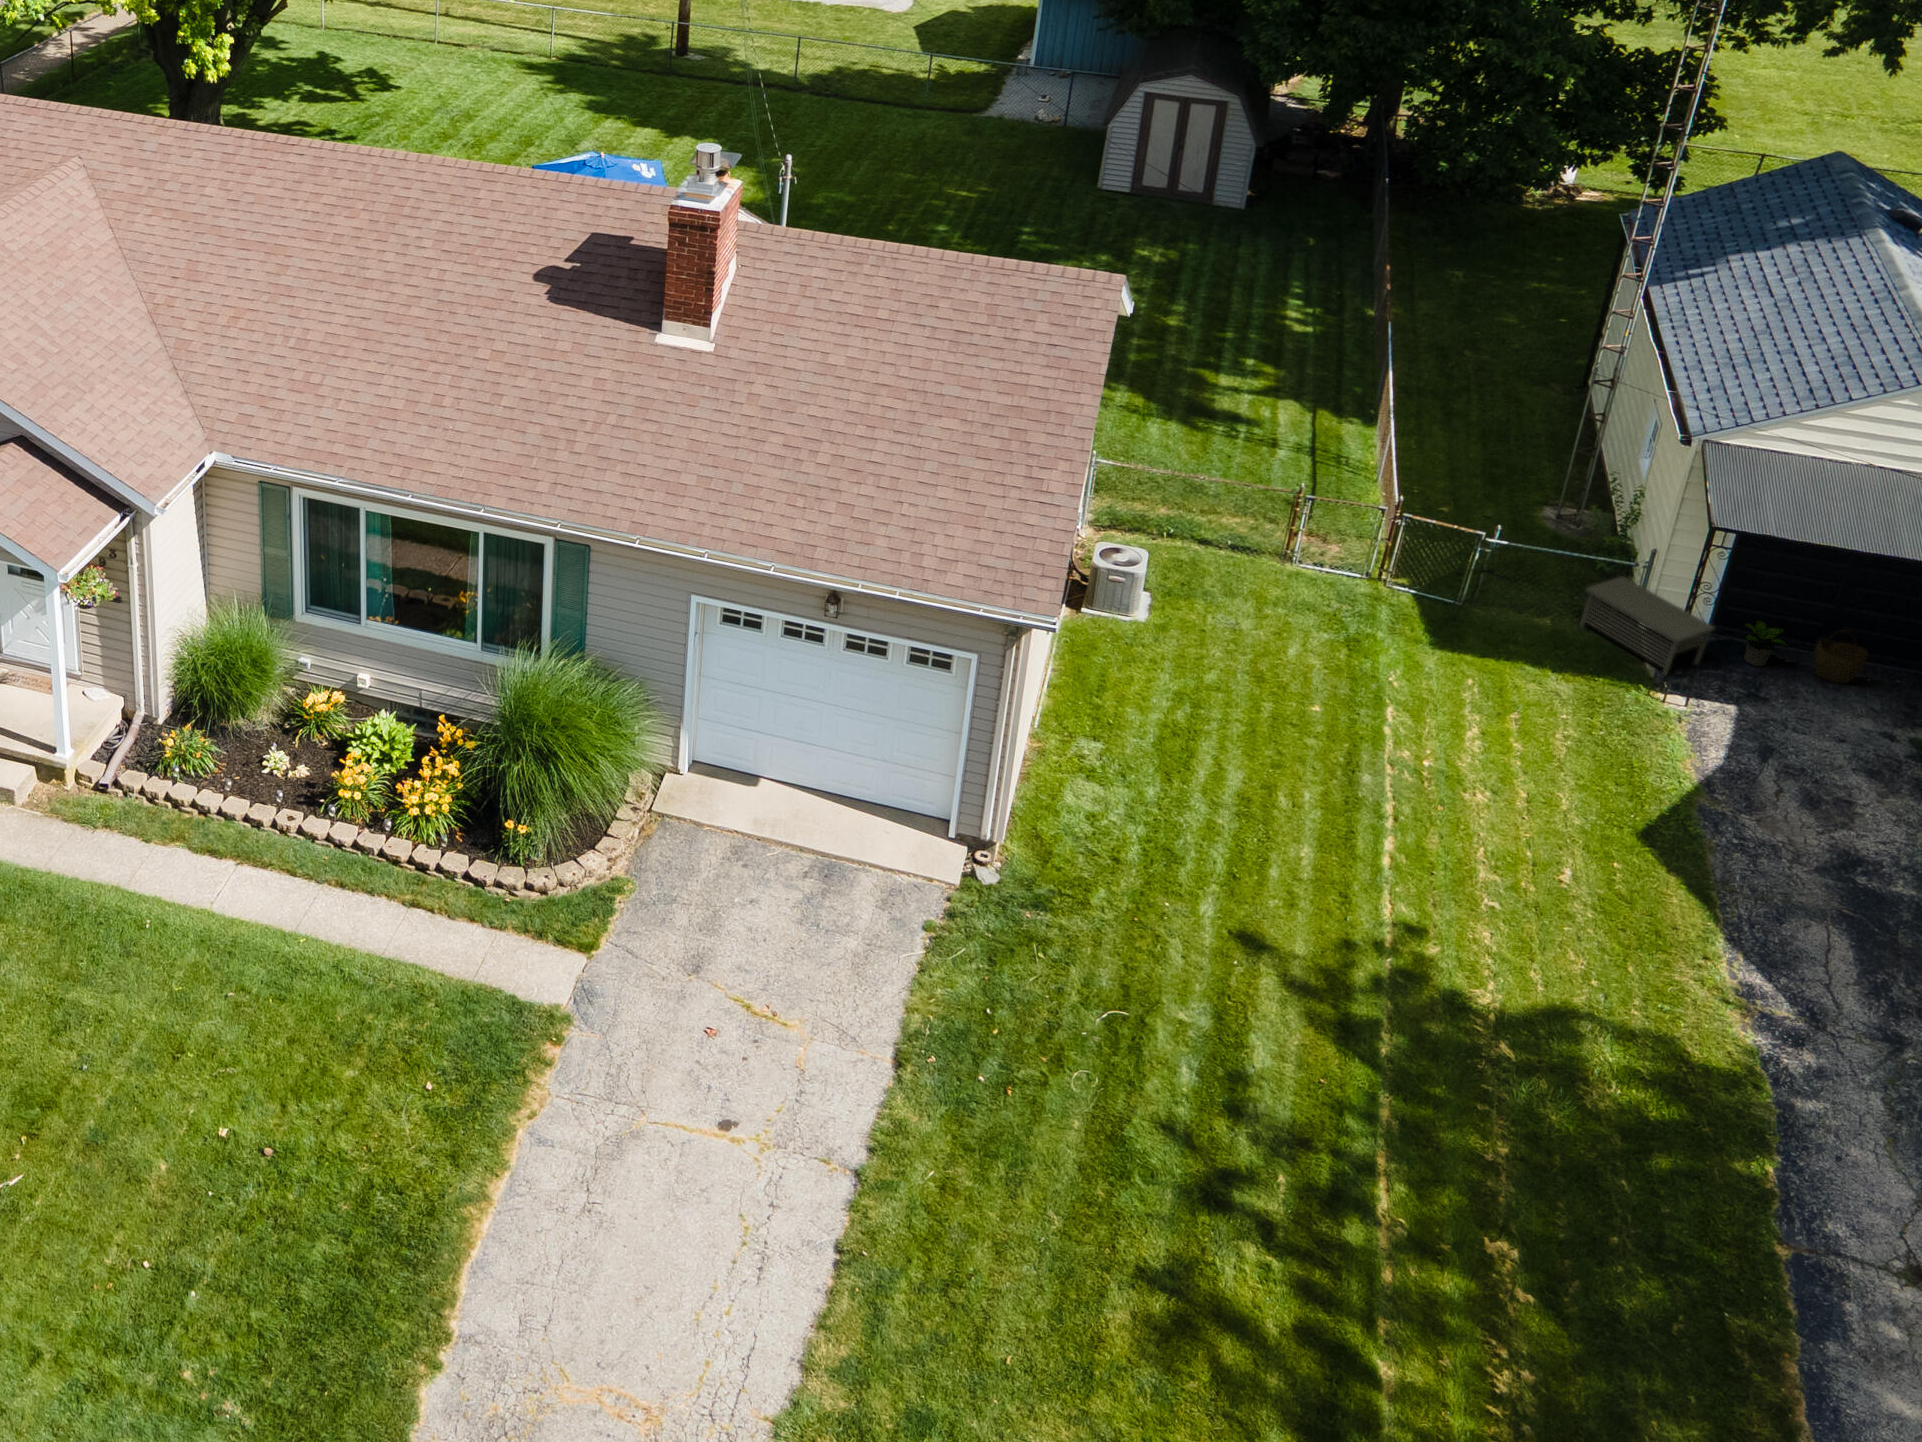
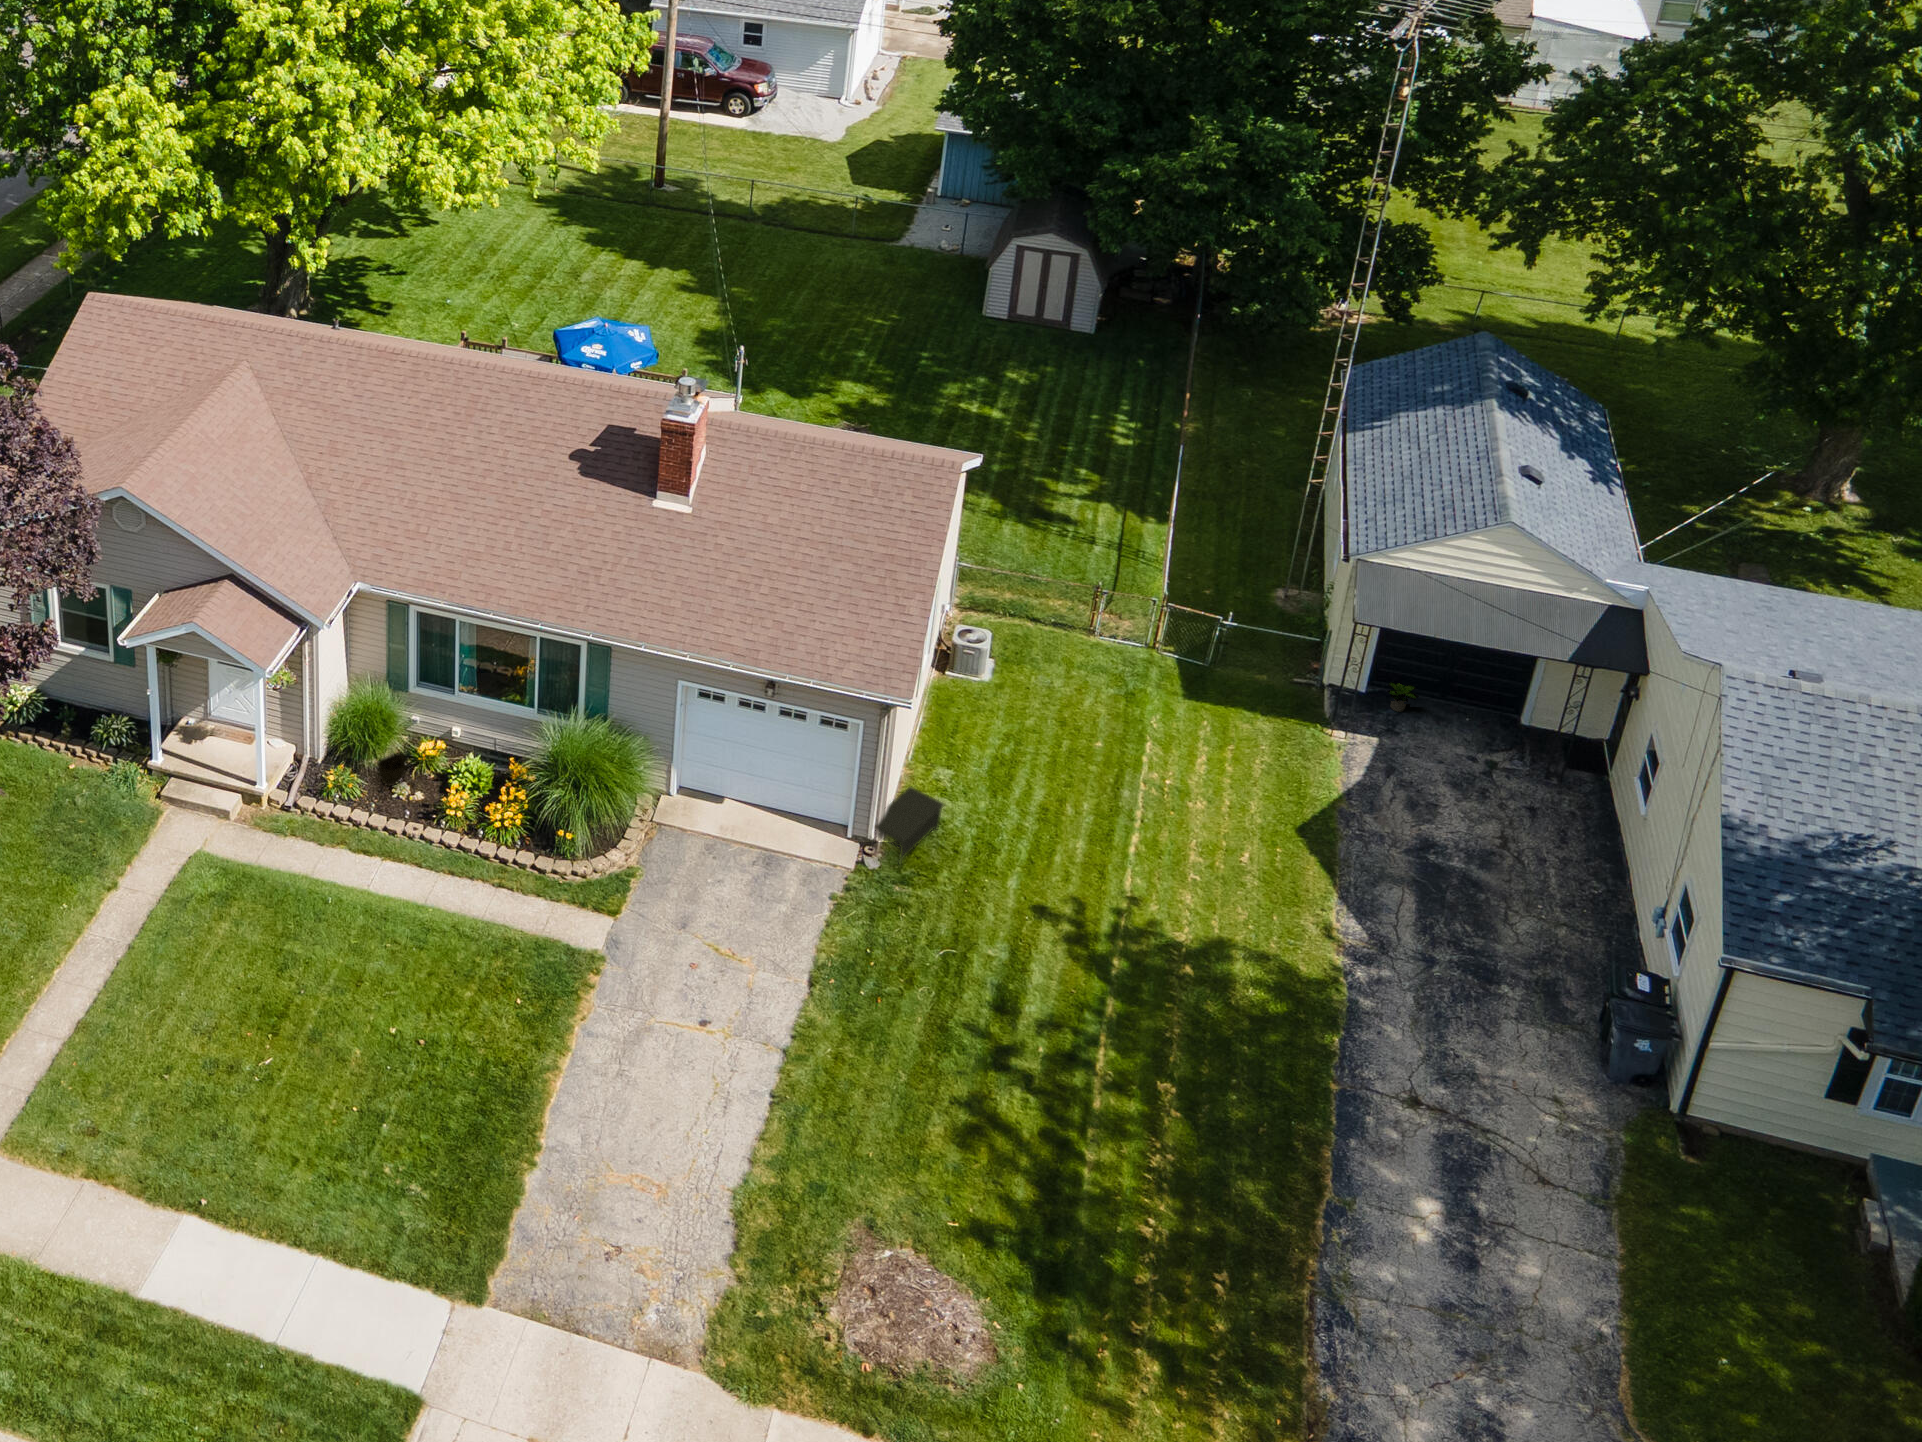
storage bench: present [1580,576,1714,675] -> present [870,786,944,863]
woven basket: present [1814,638,1868,684] -> present [377,749,406,786]

